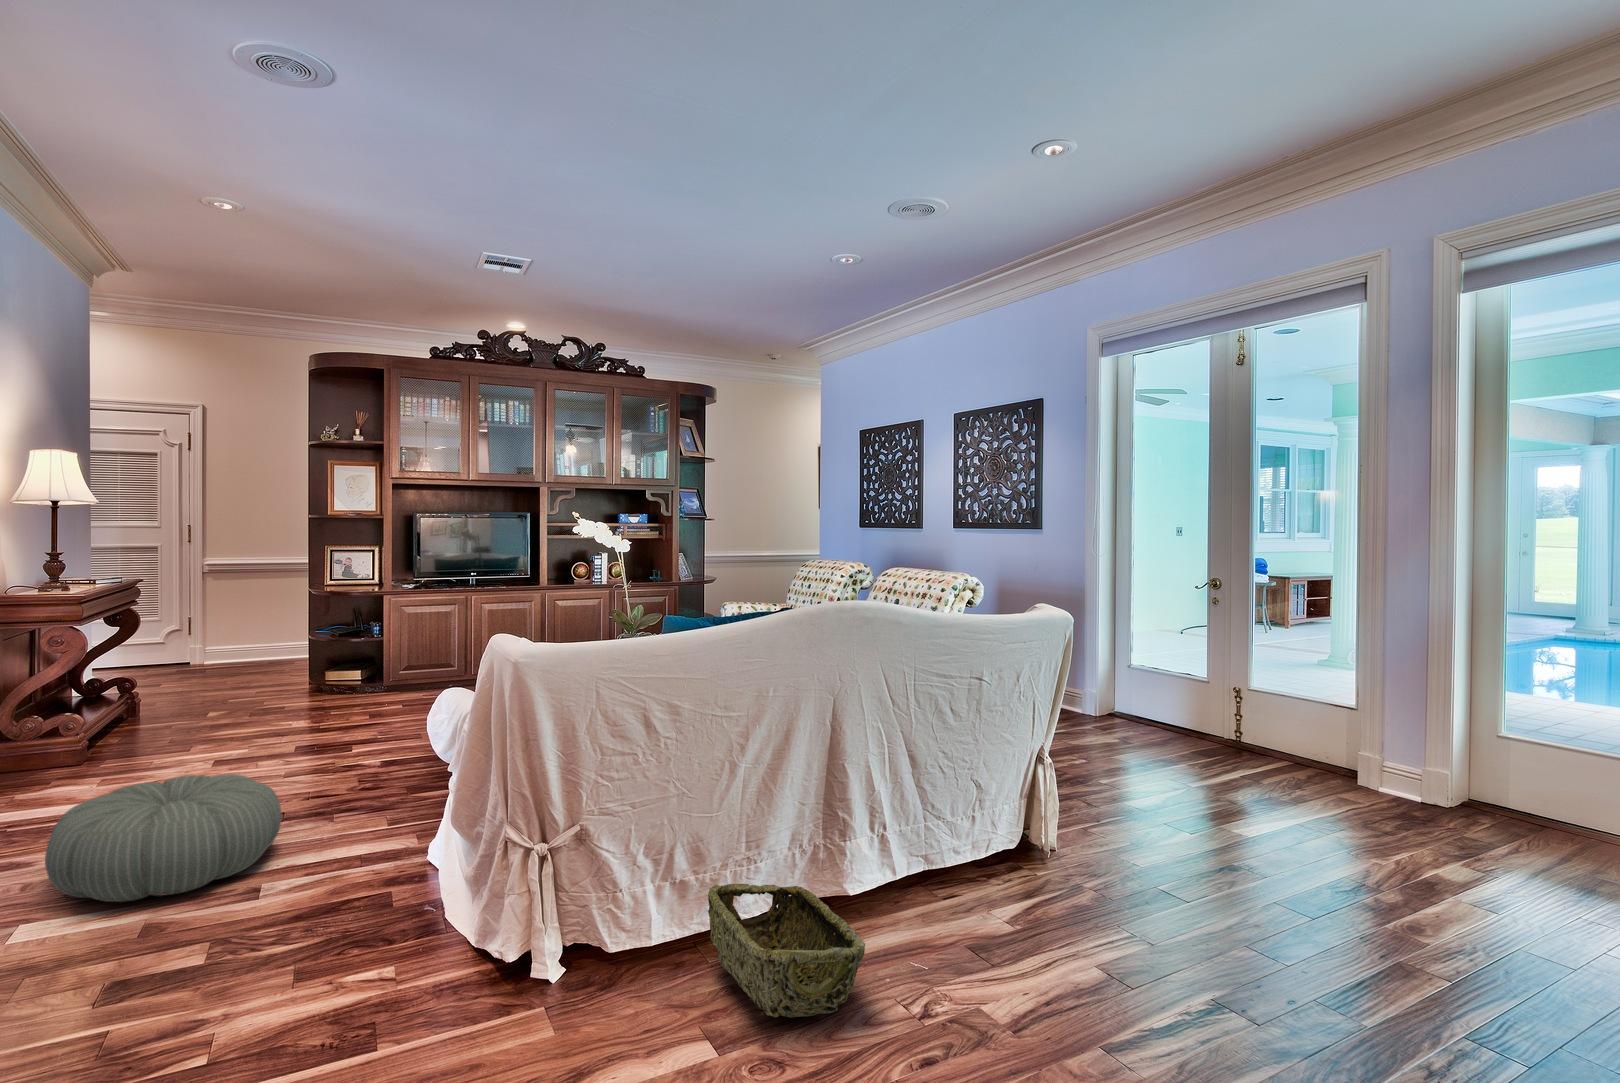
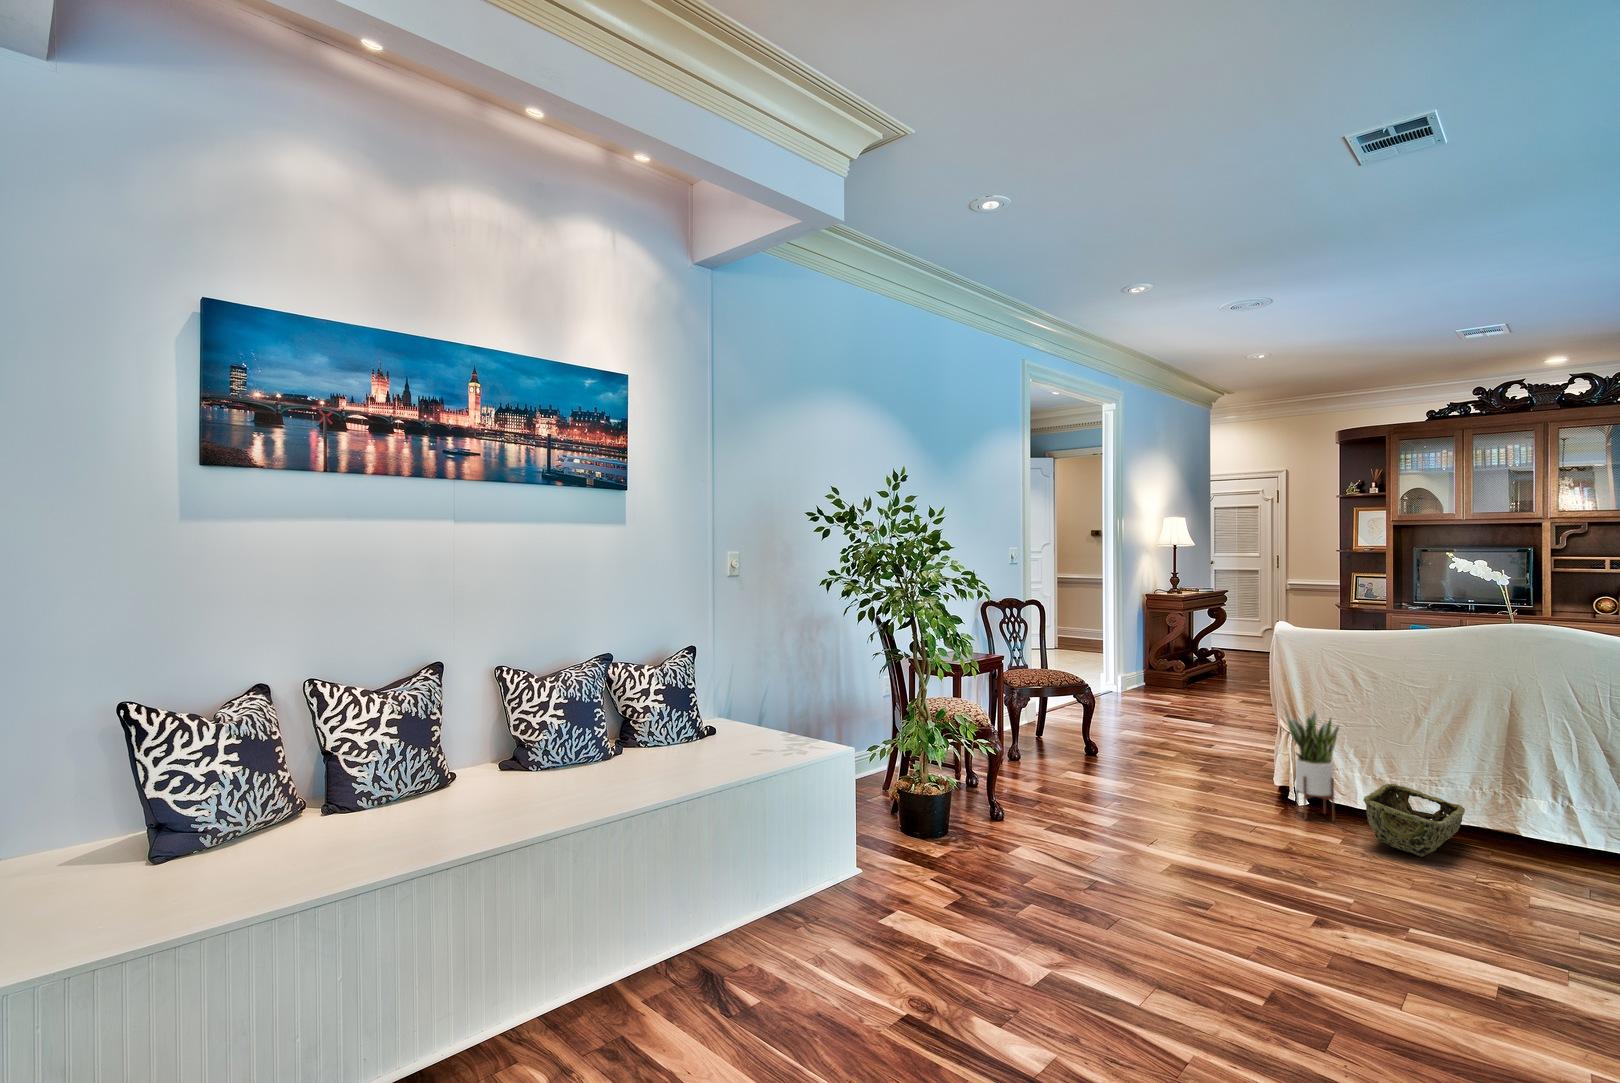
pouf: present [45,774,282,902] -> none [1139,689,1238,739]
potted plant: none [555,790,643,1022] -> present [1284,708,1339,822]

